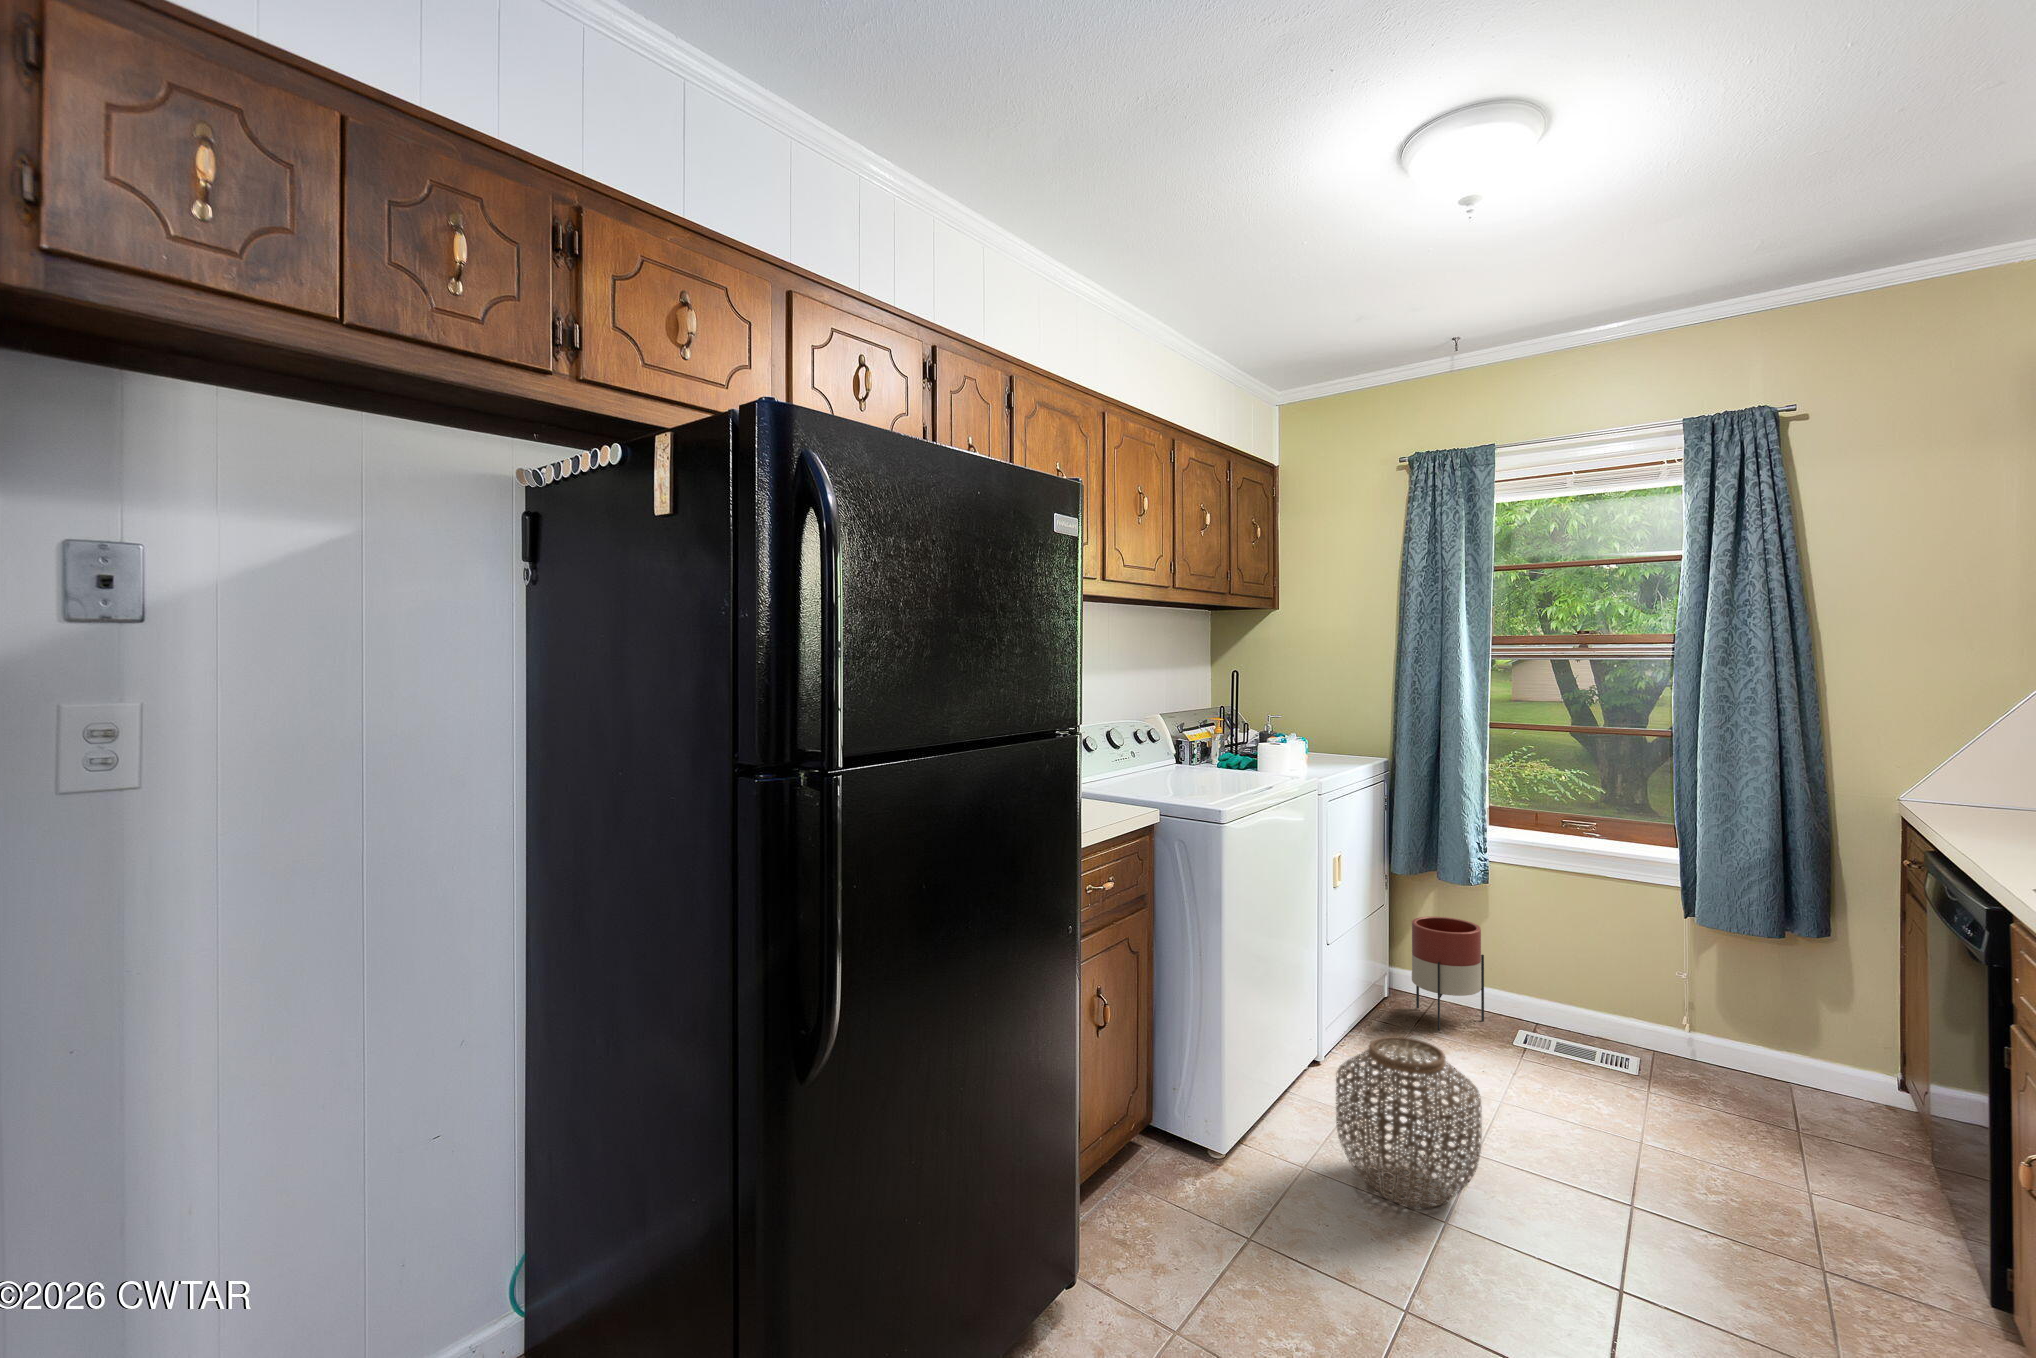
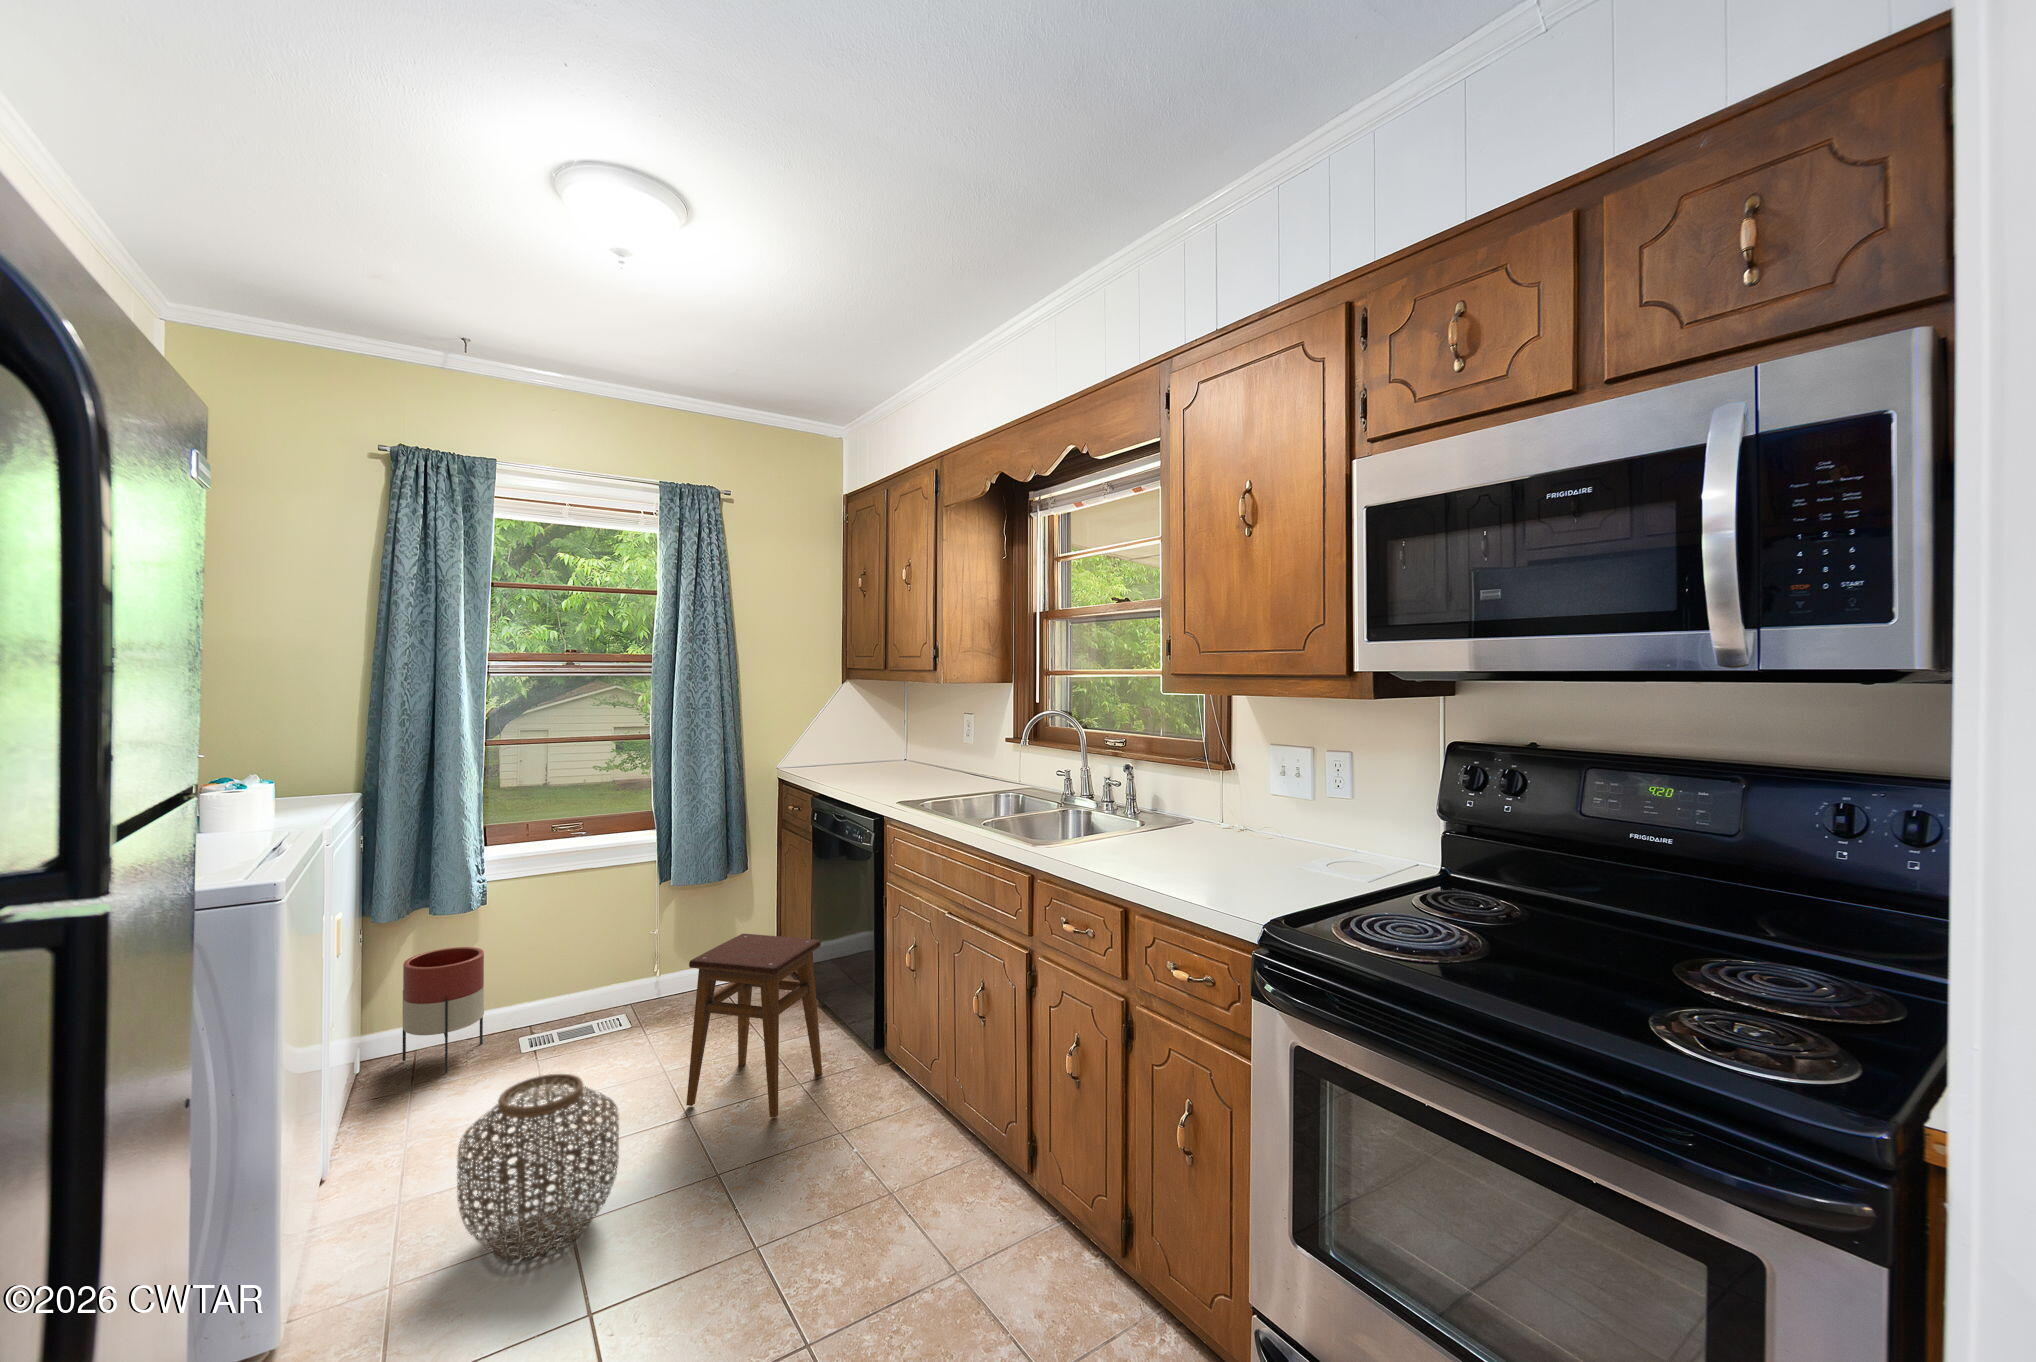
stool: none [1624,992,1848,1238] -> present [686,934,822,1118]

